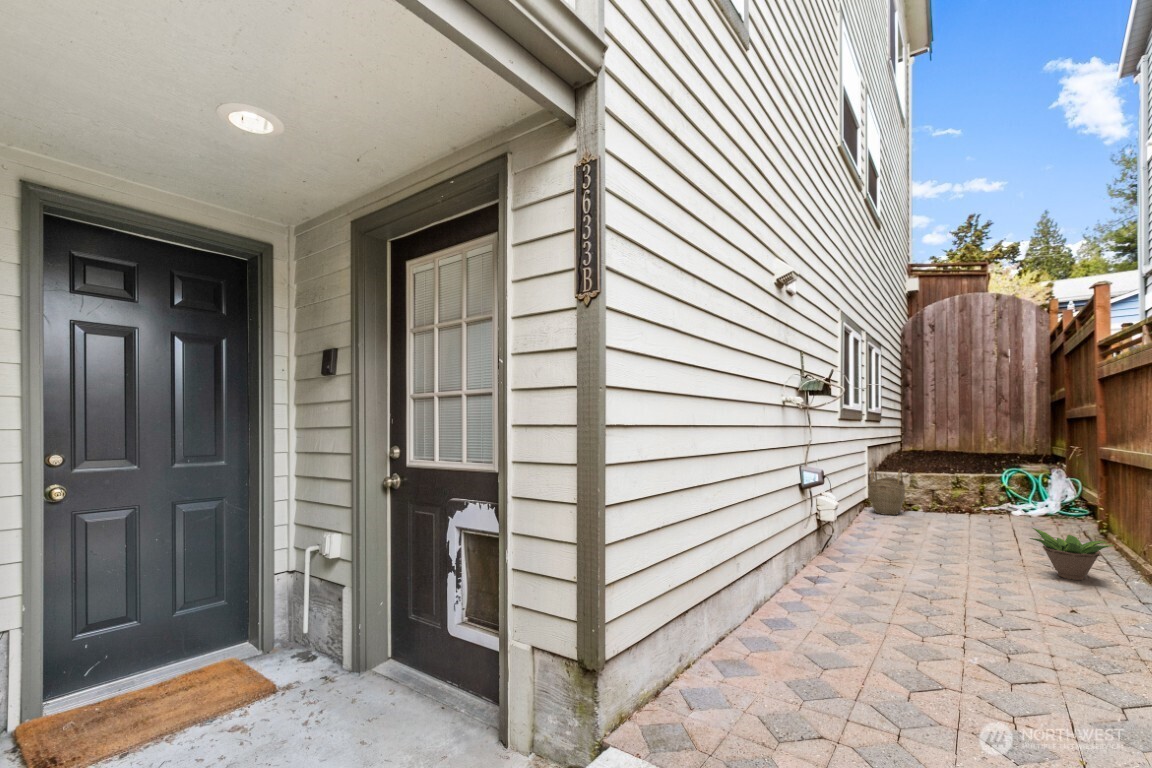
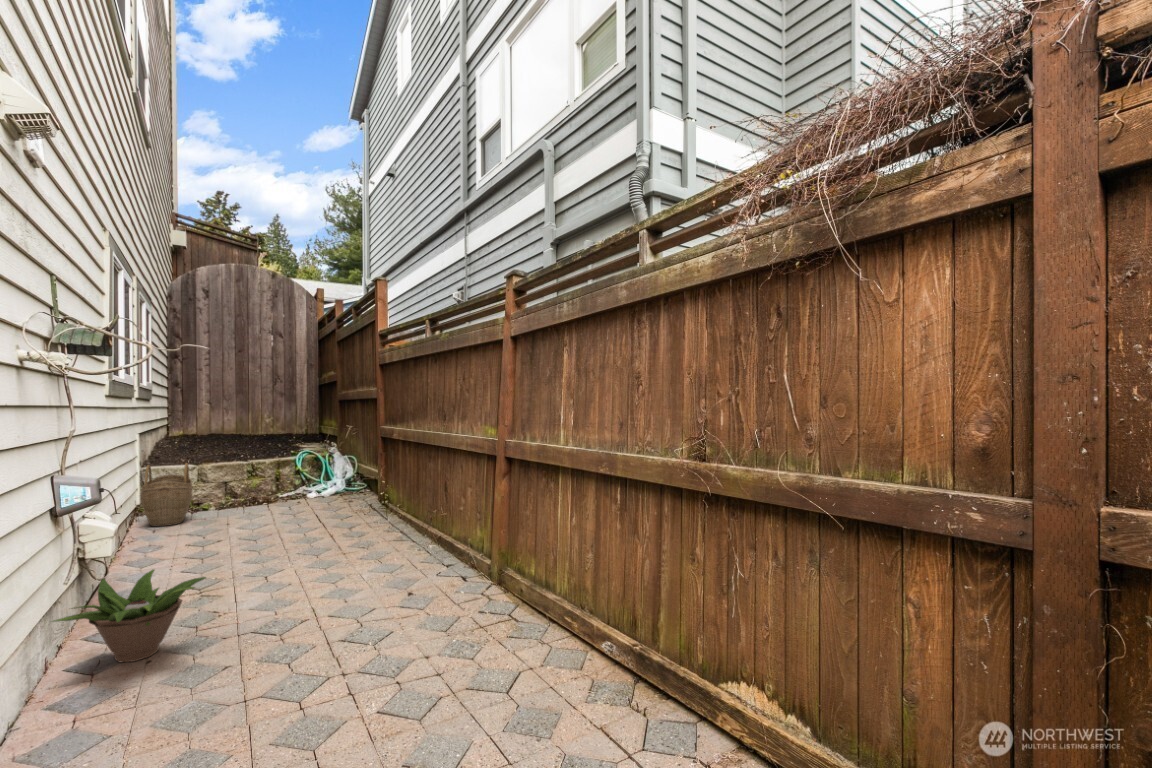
decorative plant: present [1030,528,1114,580] -> present [54,570,206,663]

